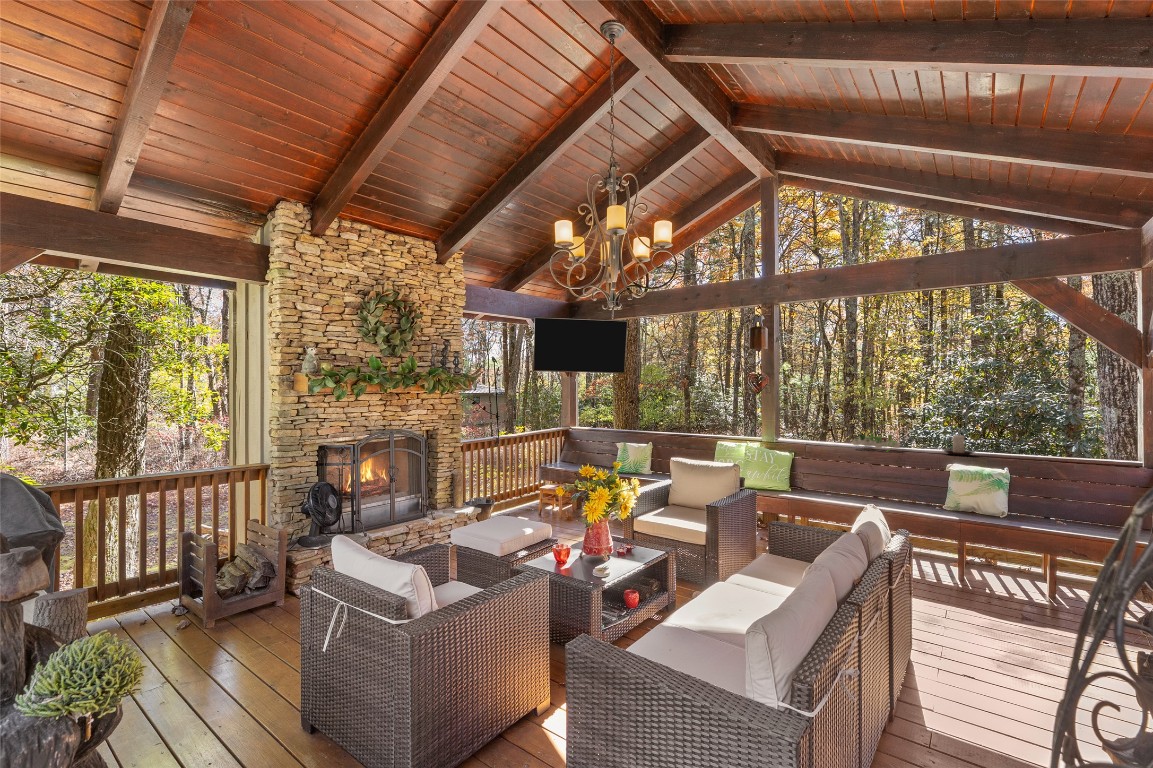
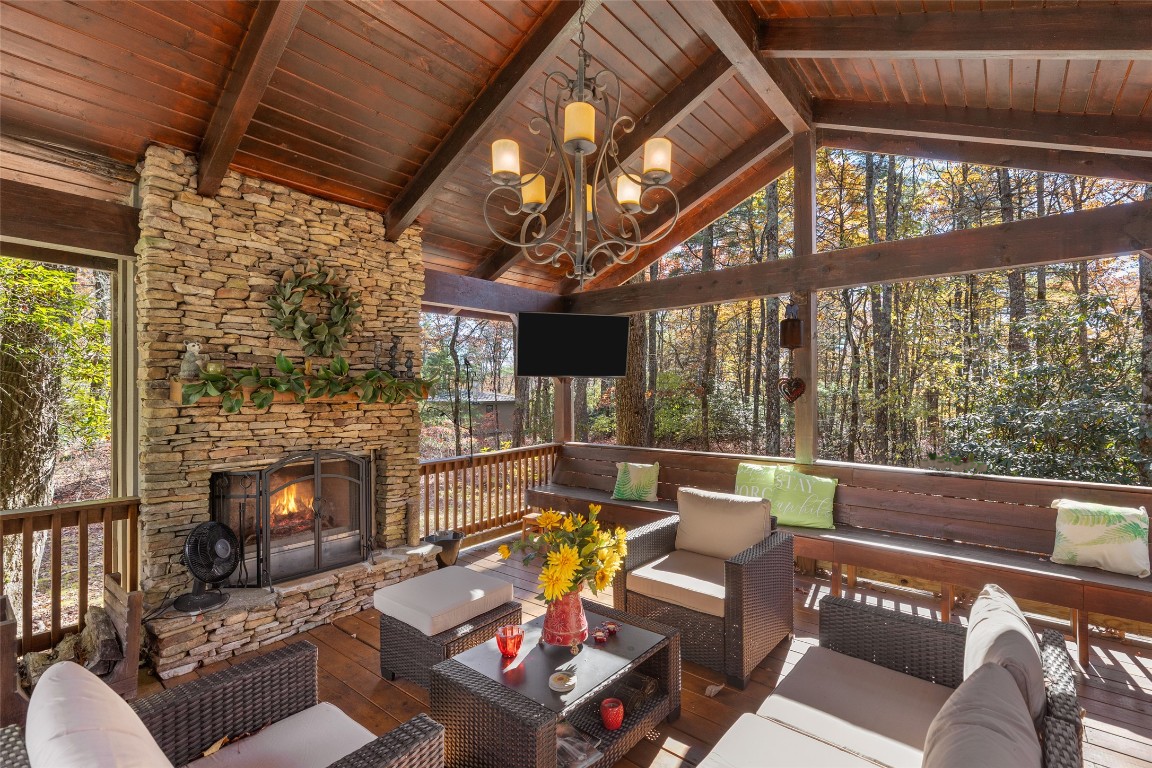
candle holder: present [943,435,975,456] -> none [1048,454,1100,484]

